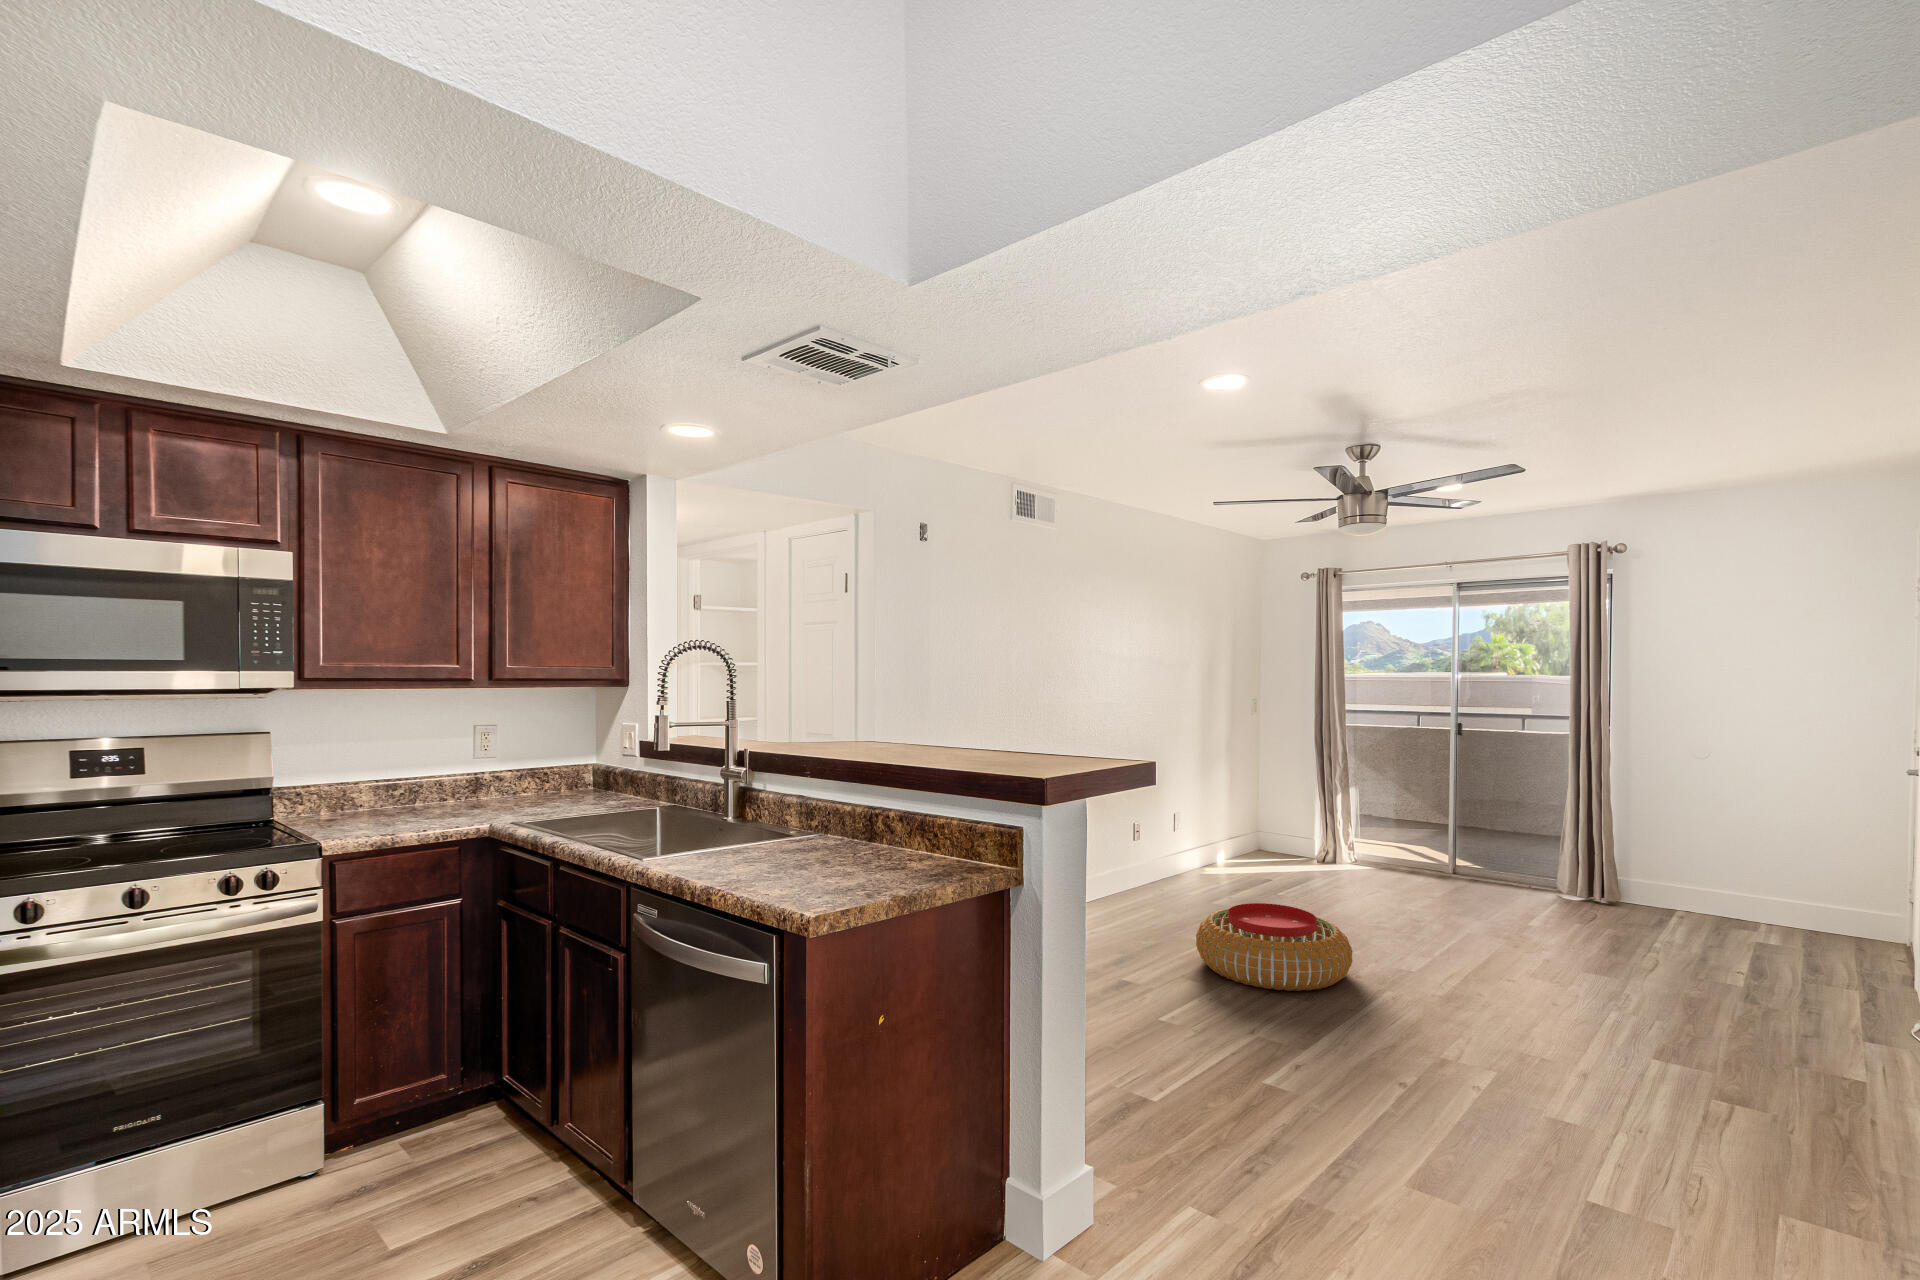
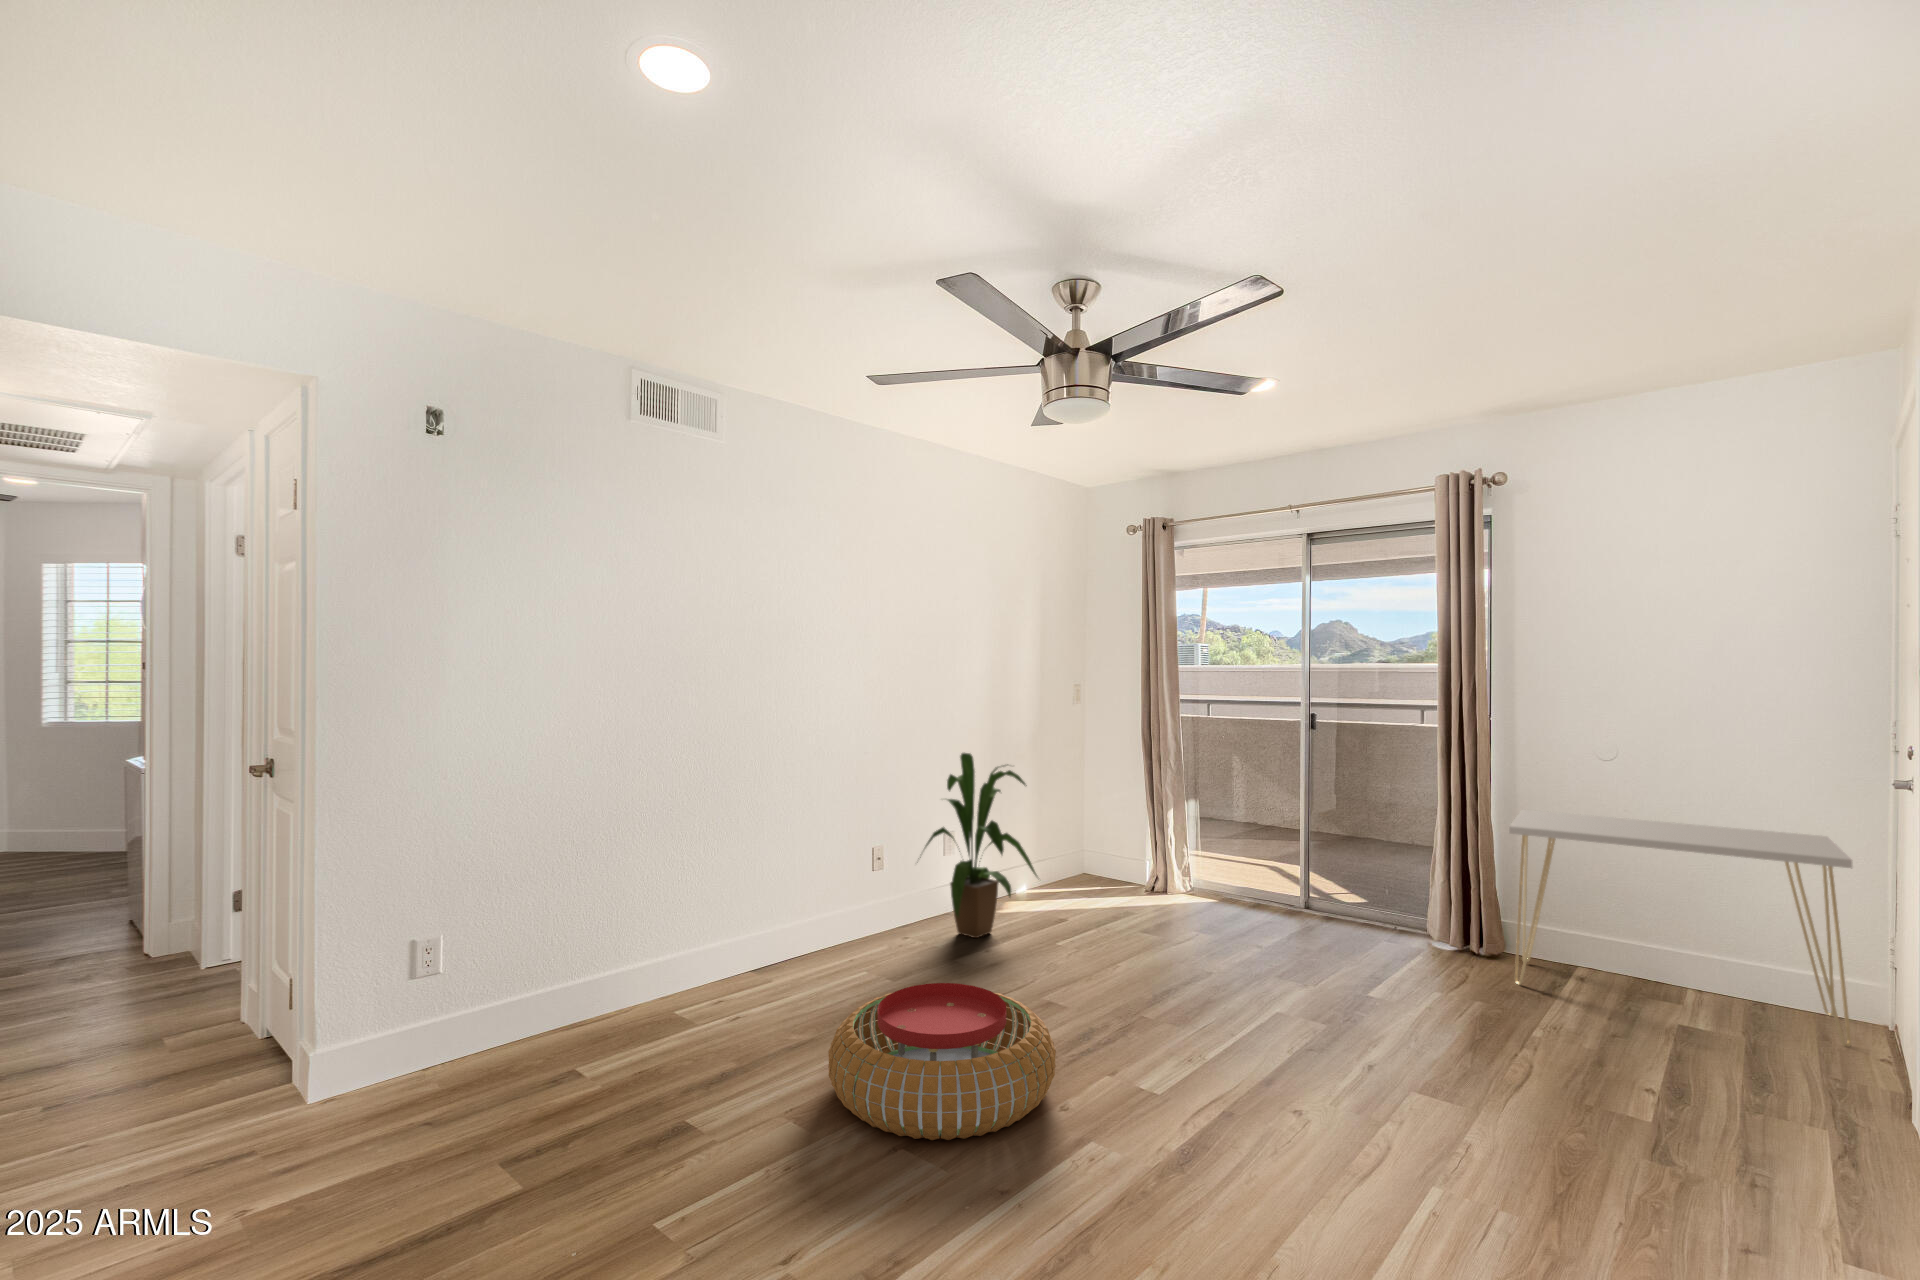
house plant: none [1167,750,1260,889] -> present [920,753,1037,938]
console table: none [1631,796,1881,957] -> present [1509,810,1852,1047]

